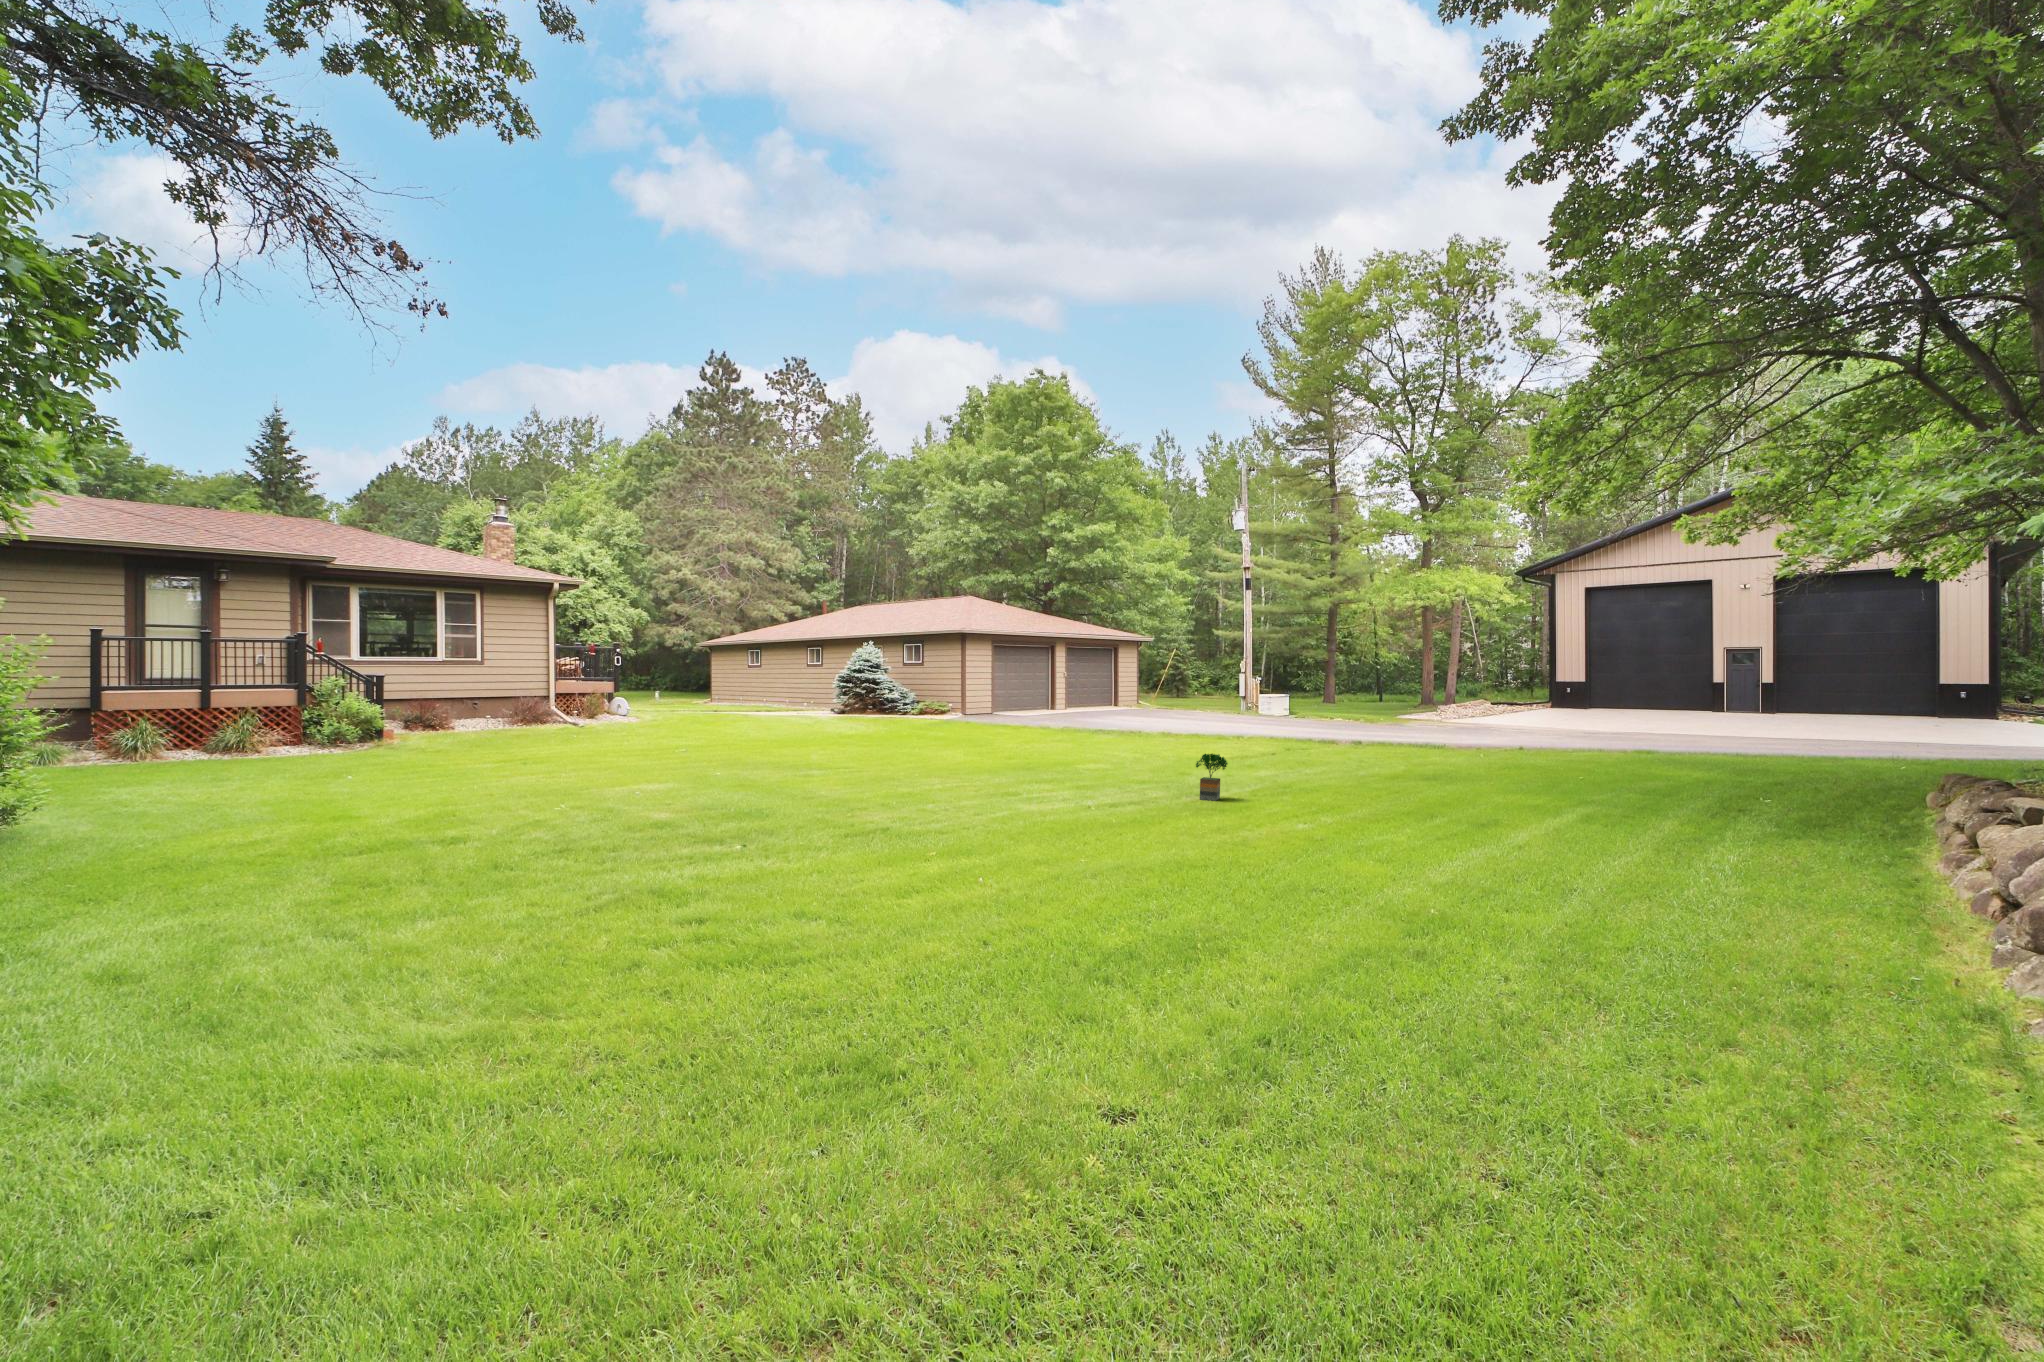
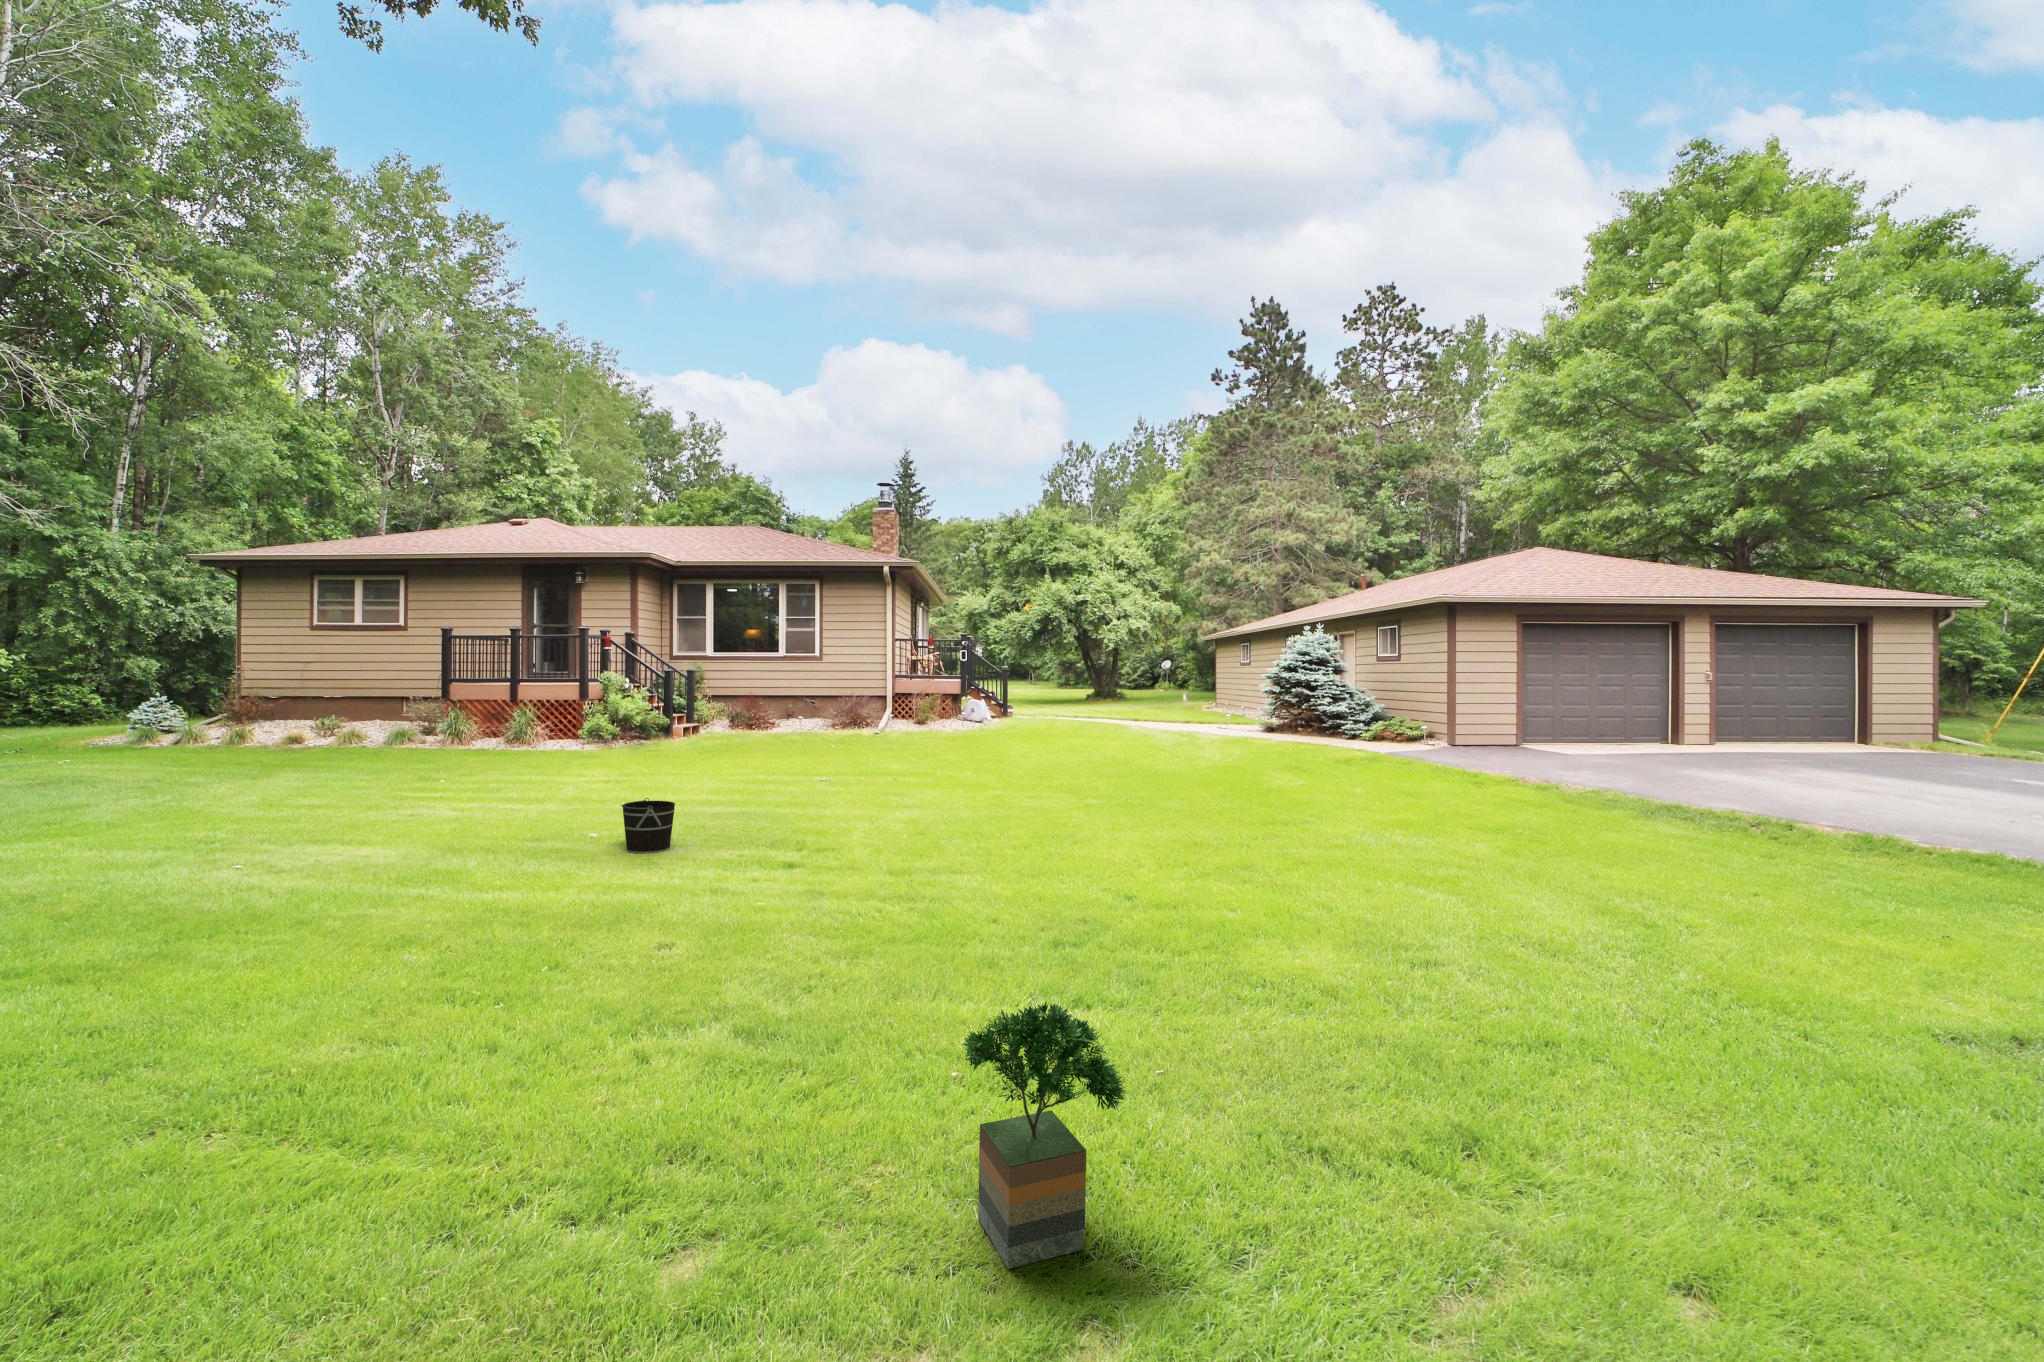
bucket: none [806,750,833,779] -> present [621,798,675,853]

